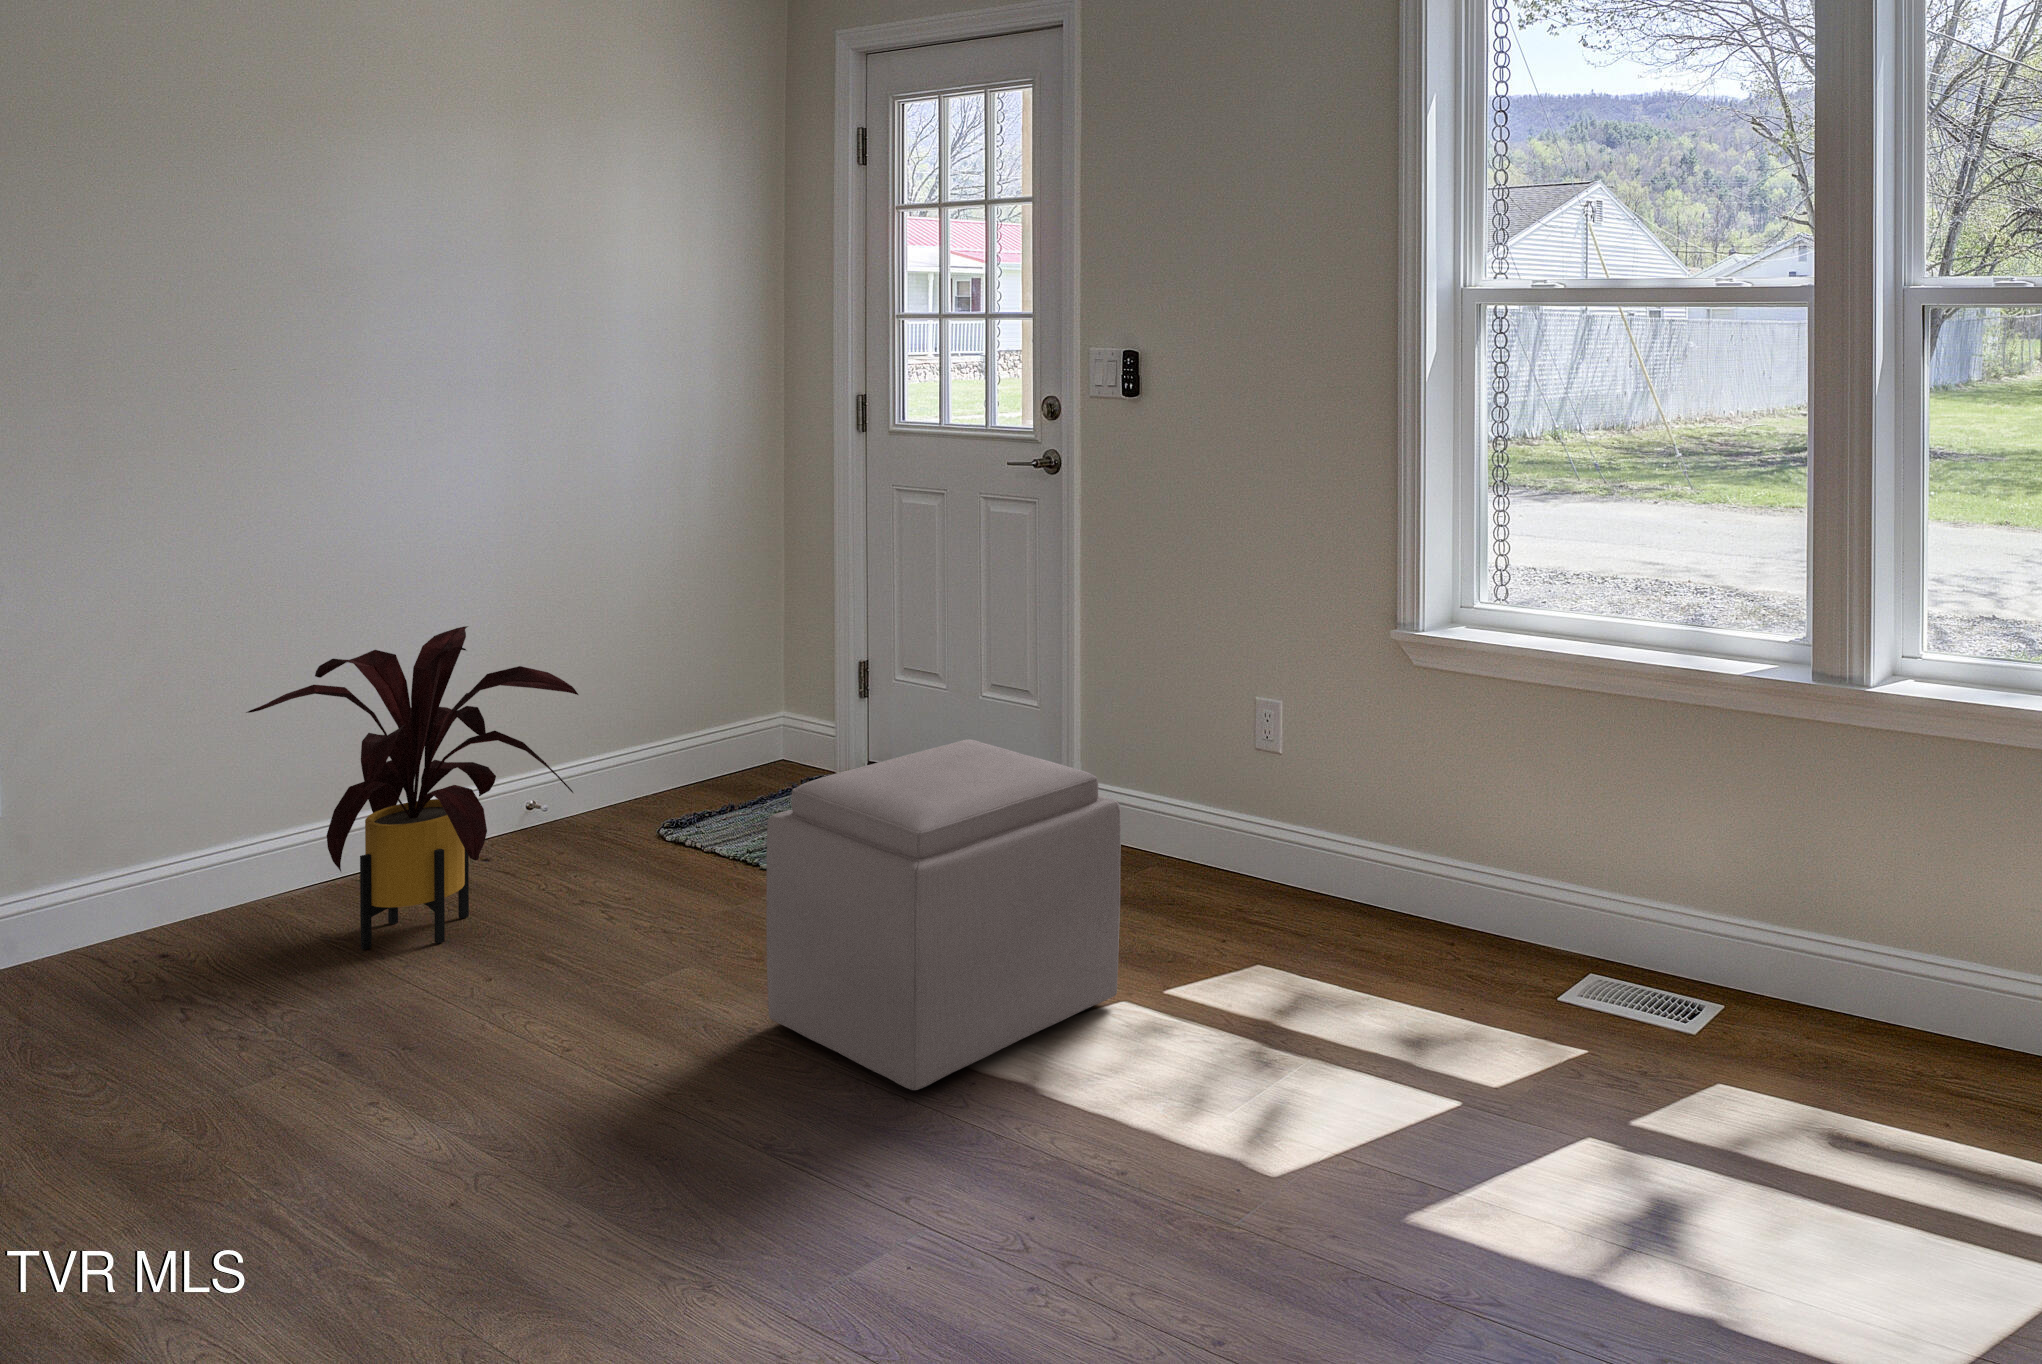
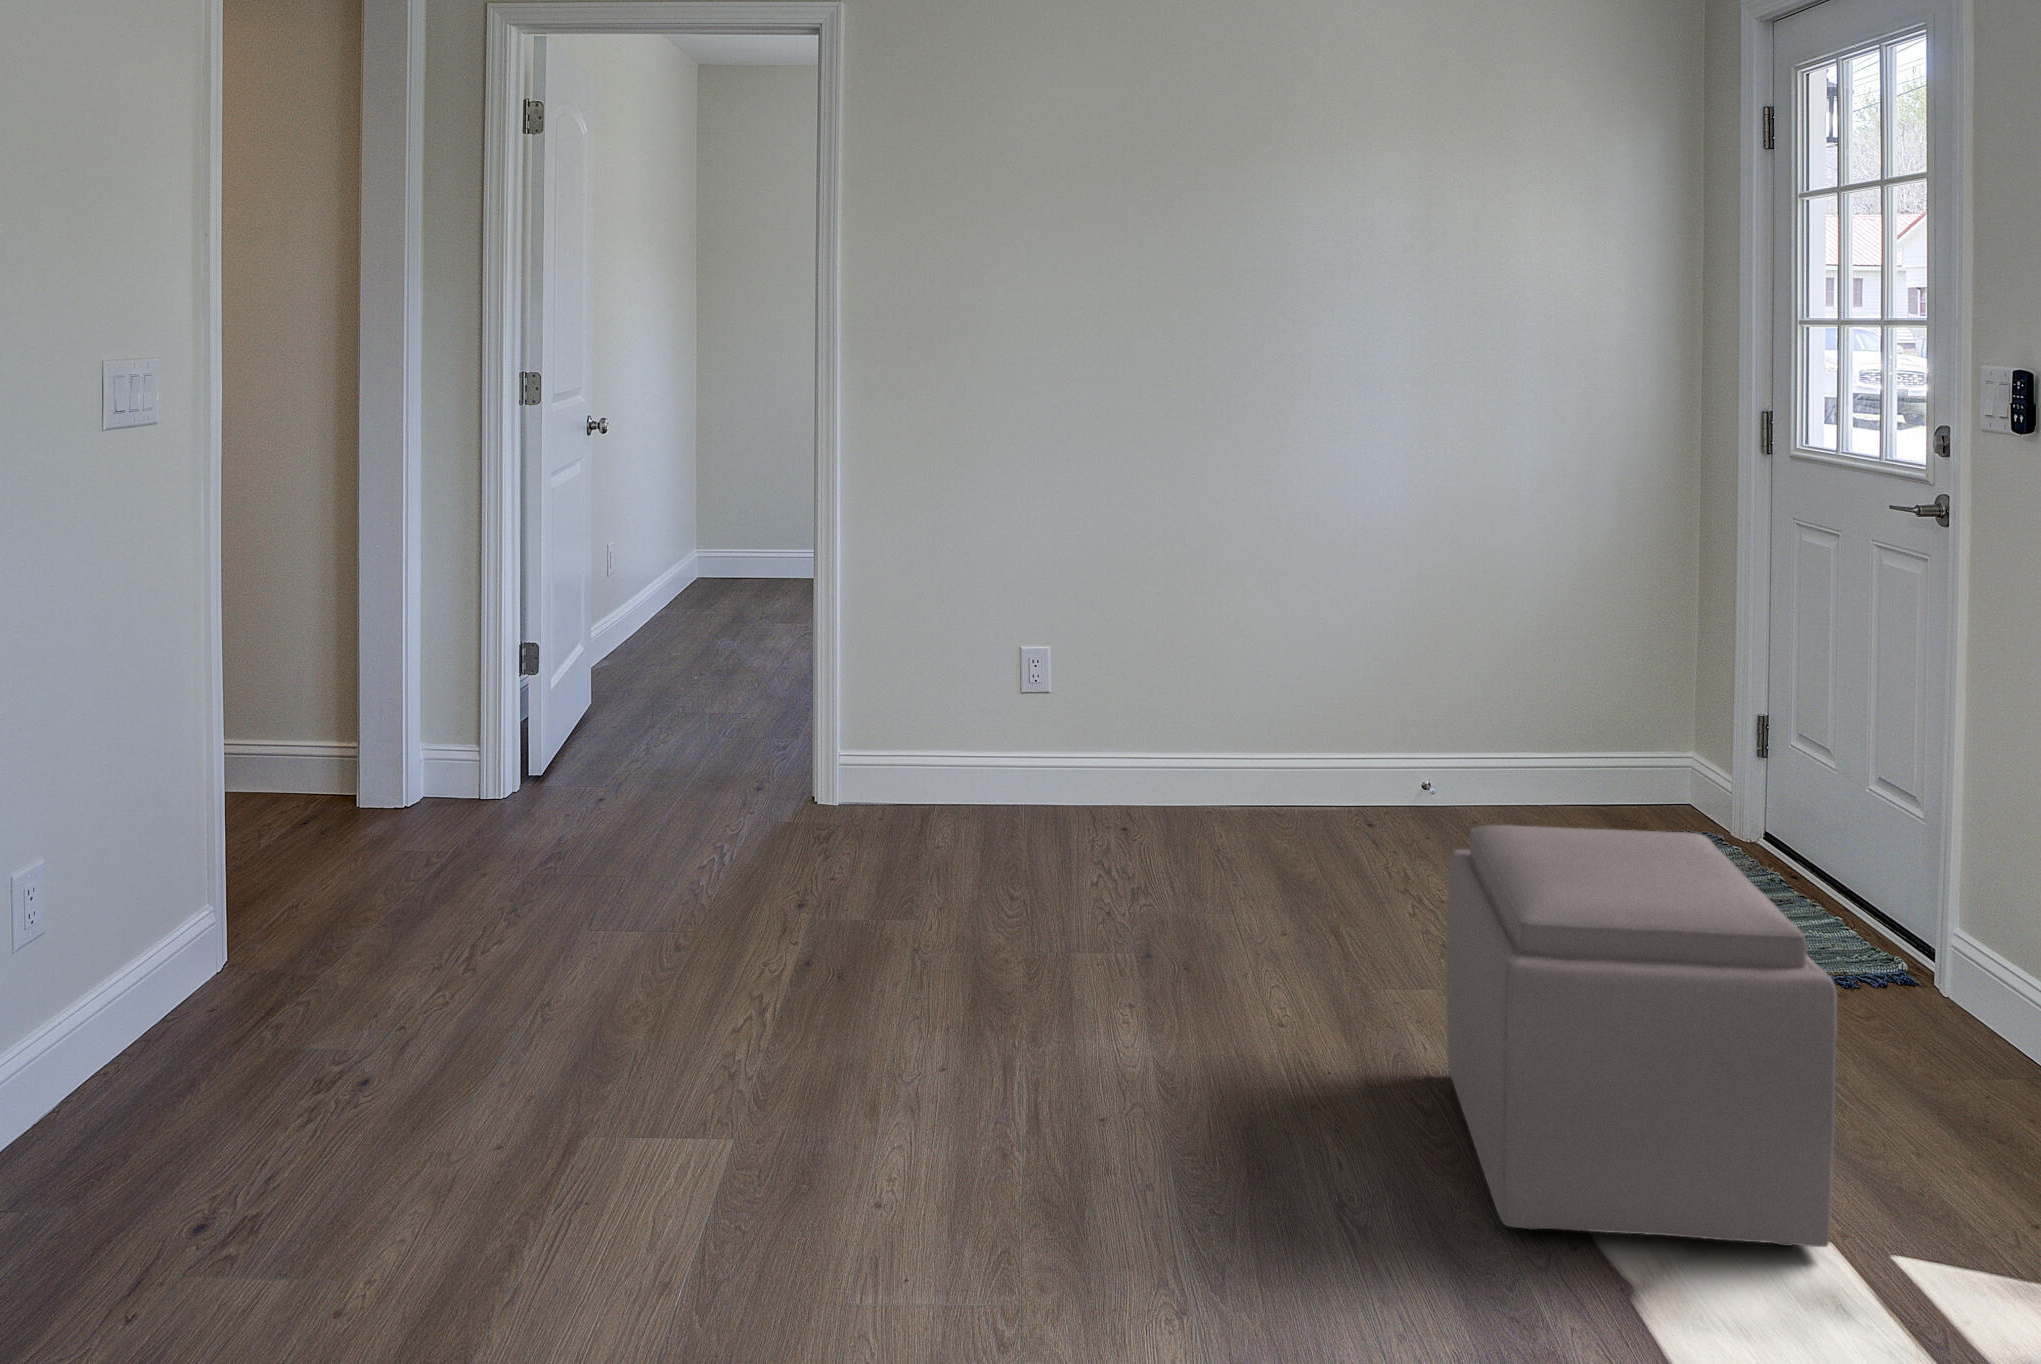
house plant: present [246,626,578,950] -> none [1182,603,1402,874]

